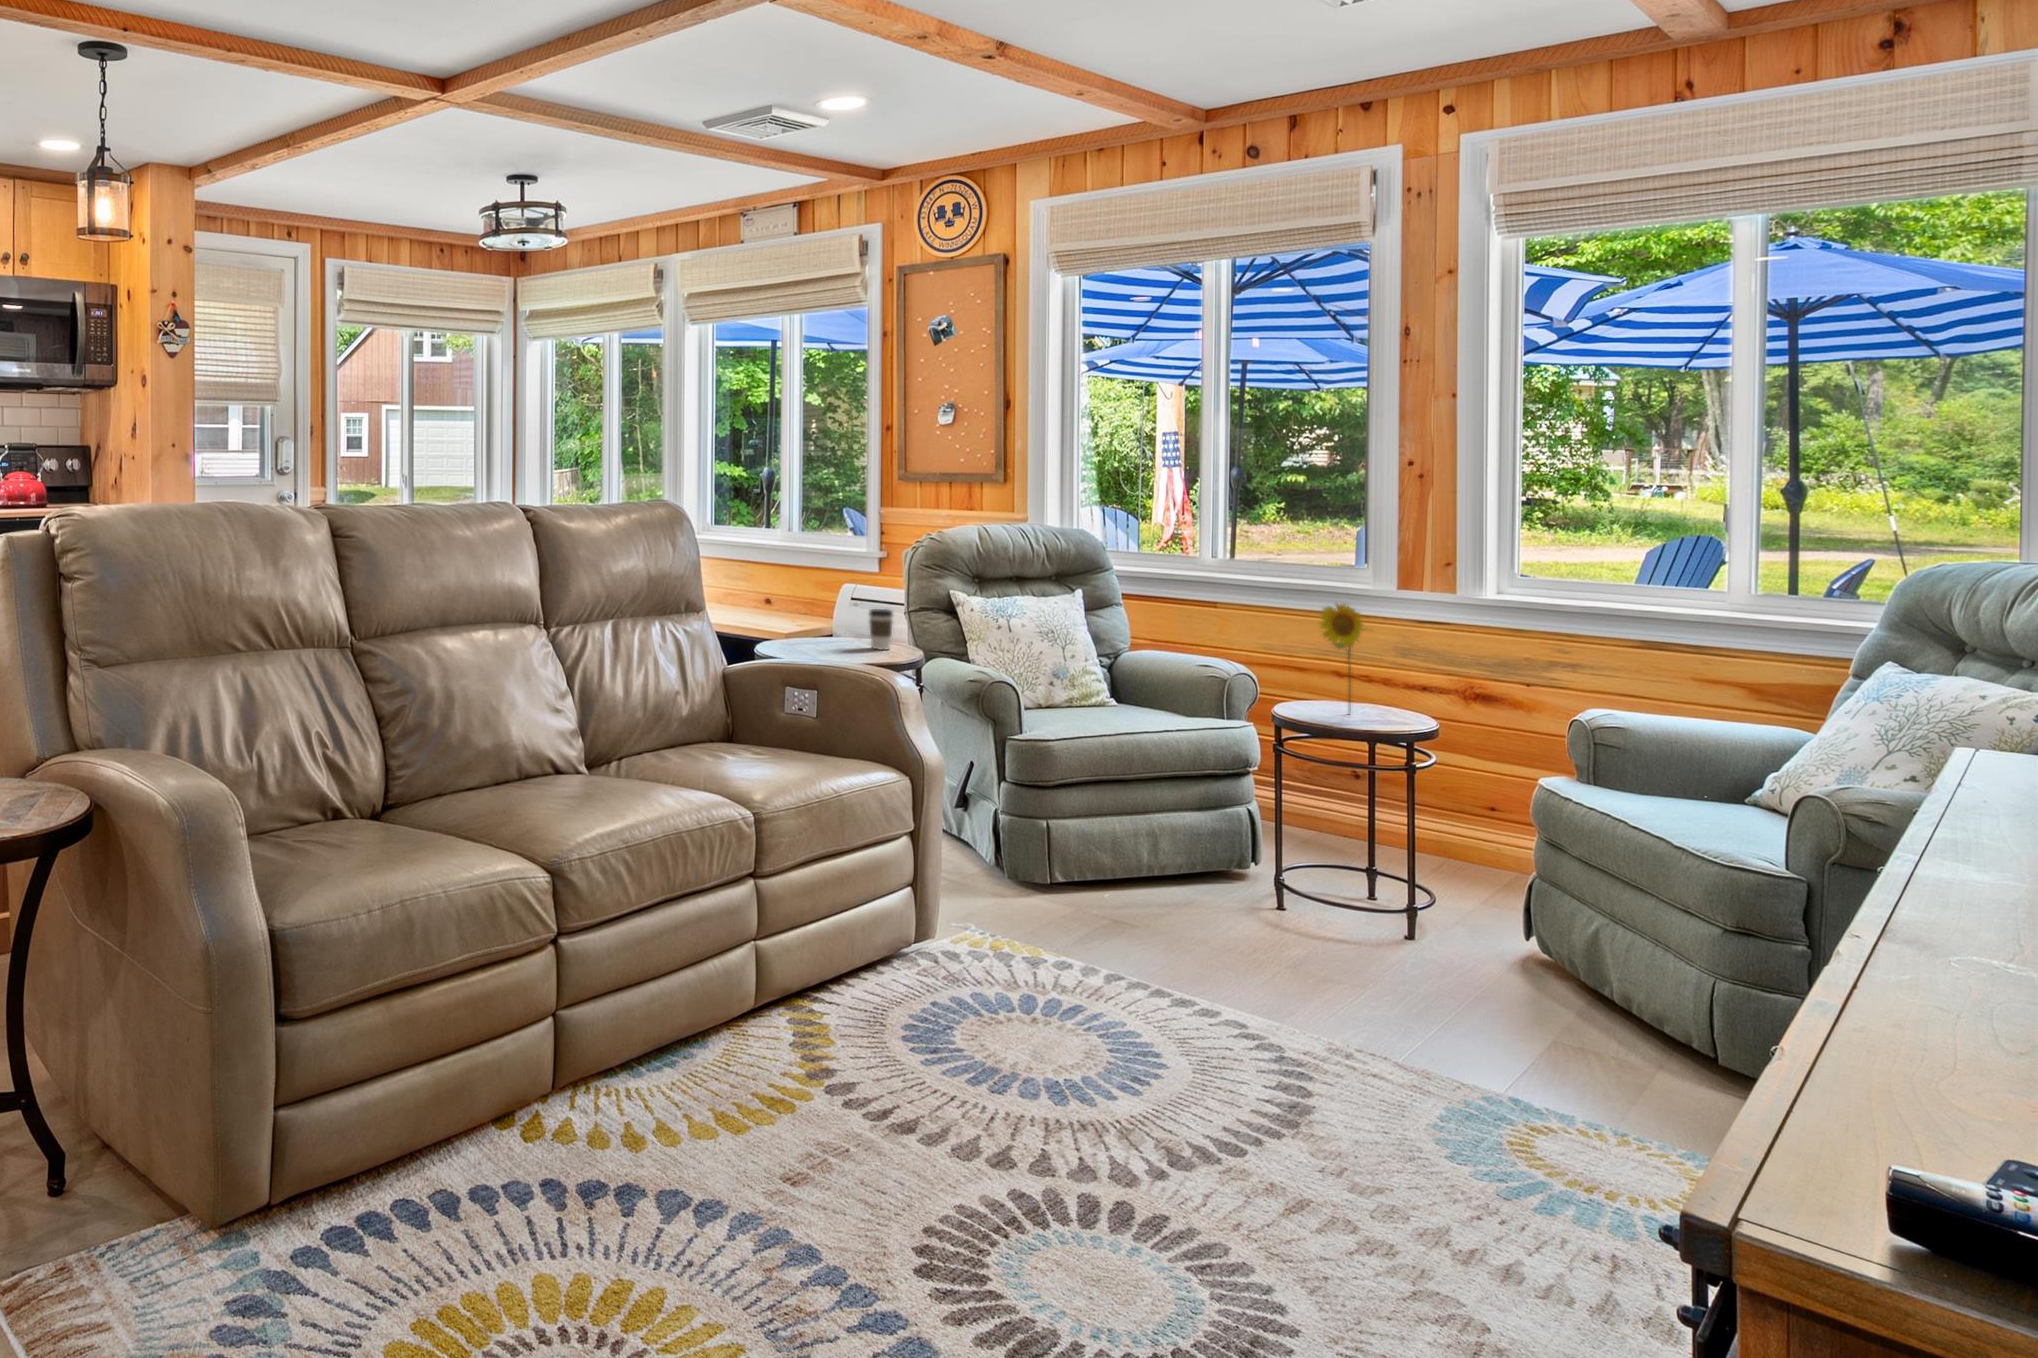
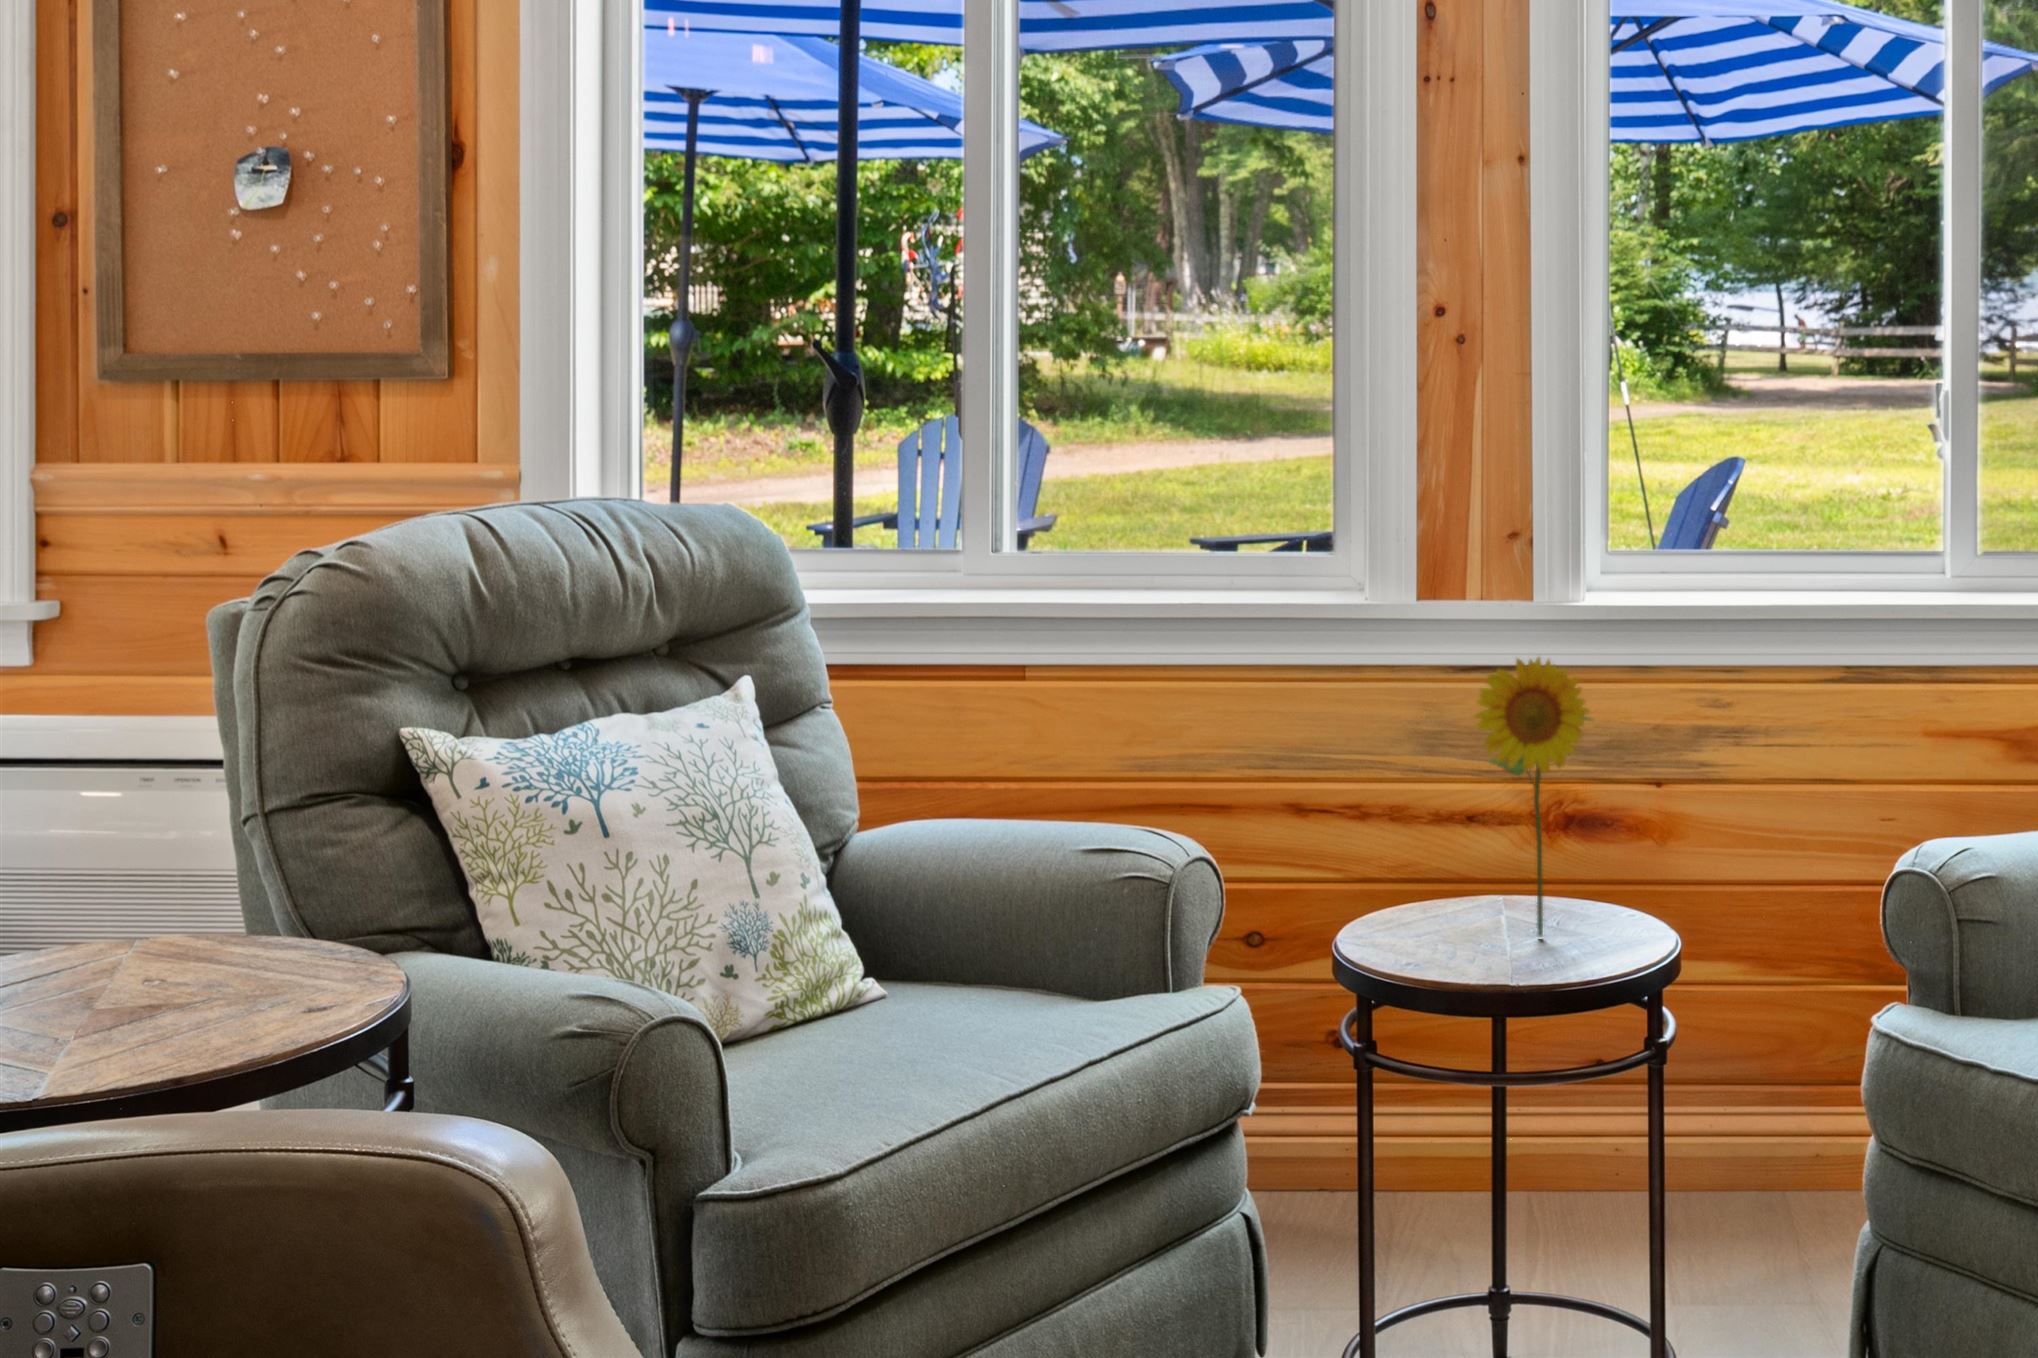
coffee cup: present [869,609,893,650] -> none [77,863,186,1029]

